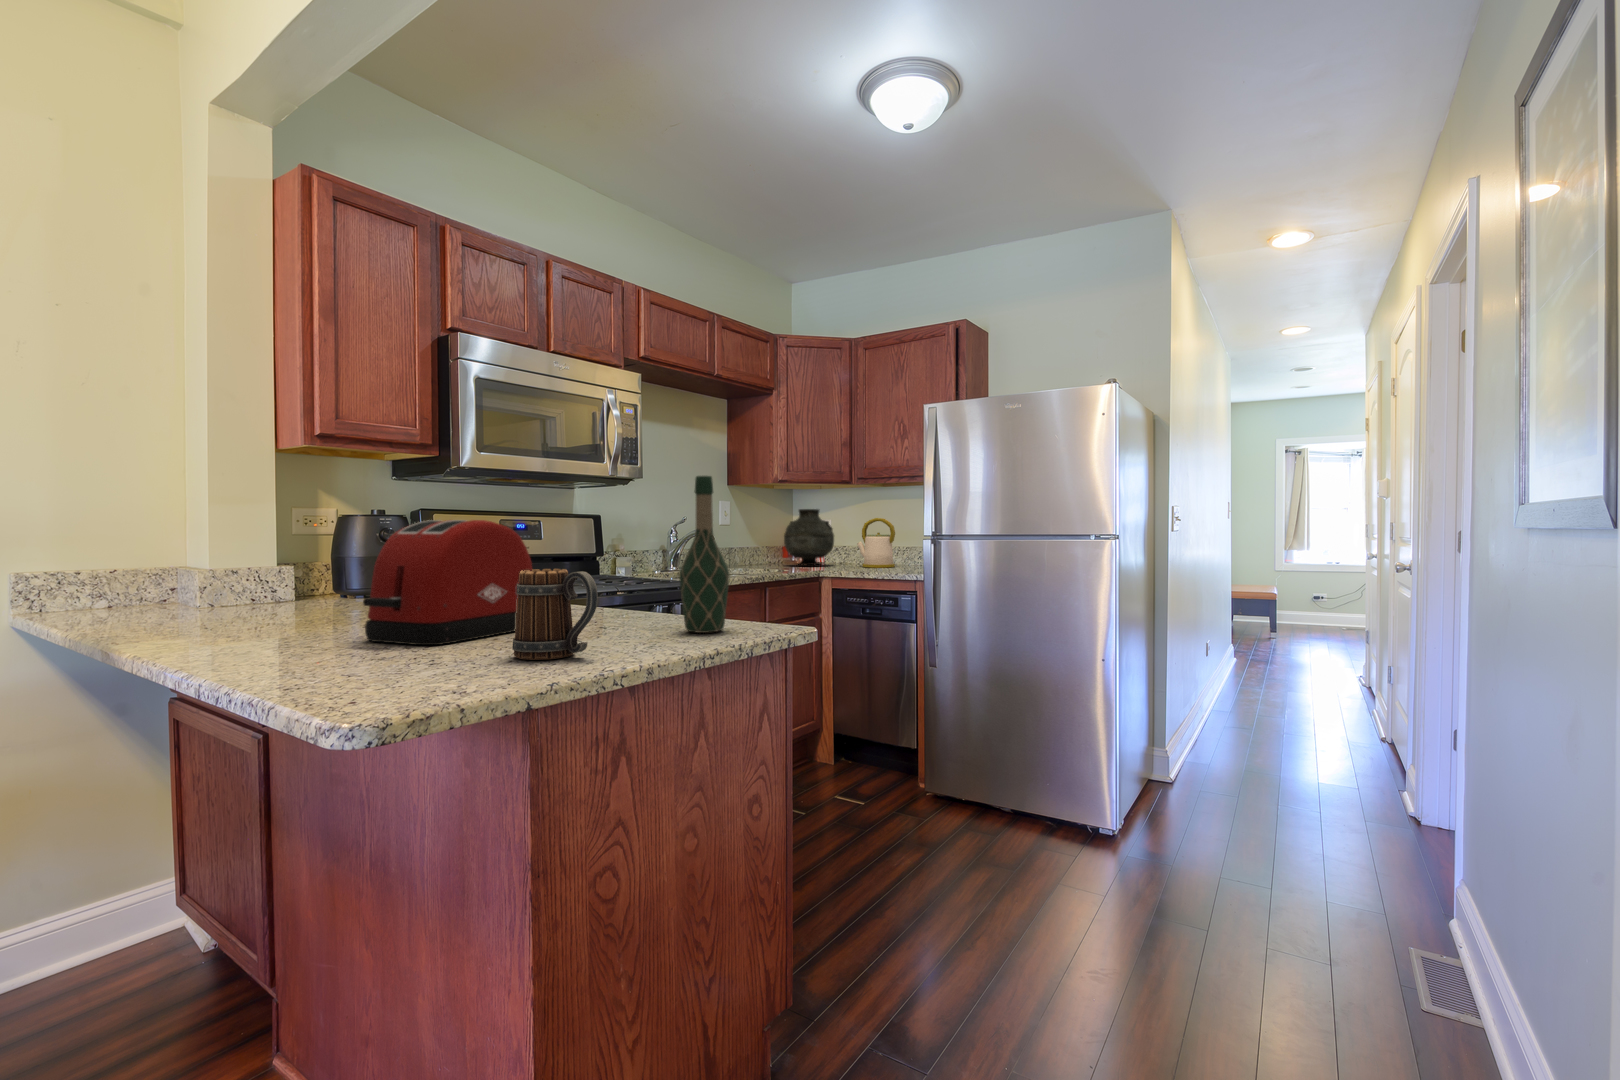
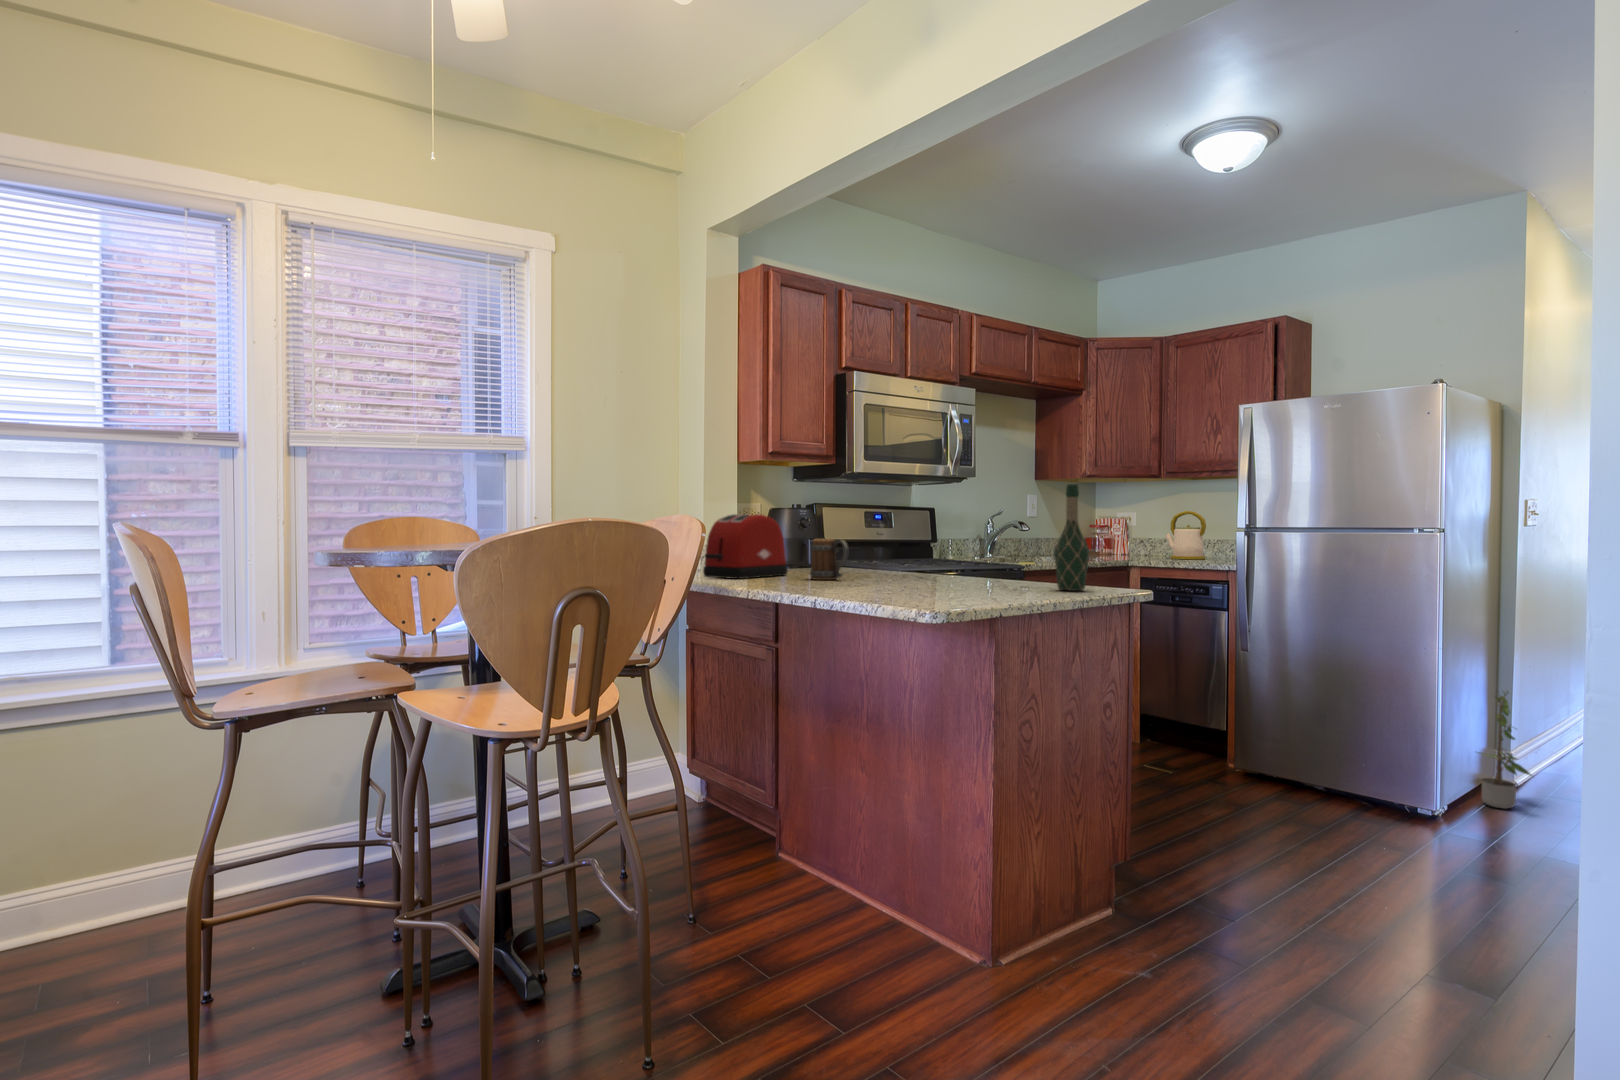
vase: present [784,509,834,566] -> none [1090,502,1141,556]
toaster: present [363,520,532,645] -> present [703,514,788,579]
mug: present [512,569,598,660] -> present [810,539,848,580]
potted plant: none [1145,691,1195,816] -> present [1479,691,1531,809]

